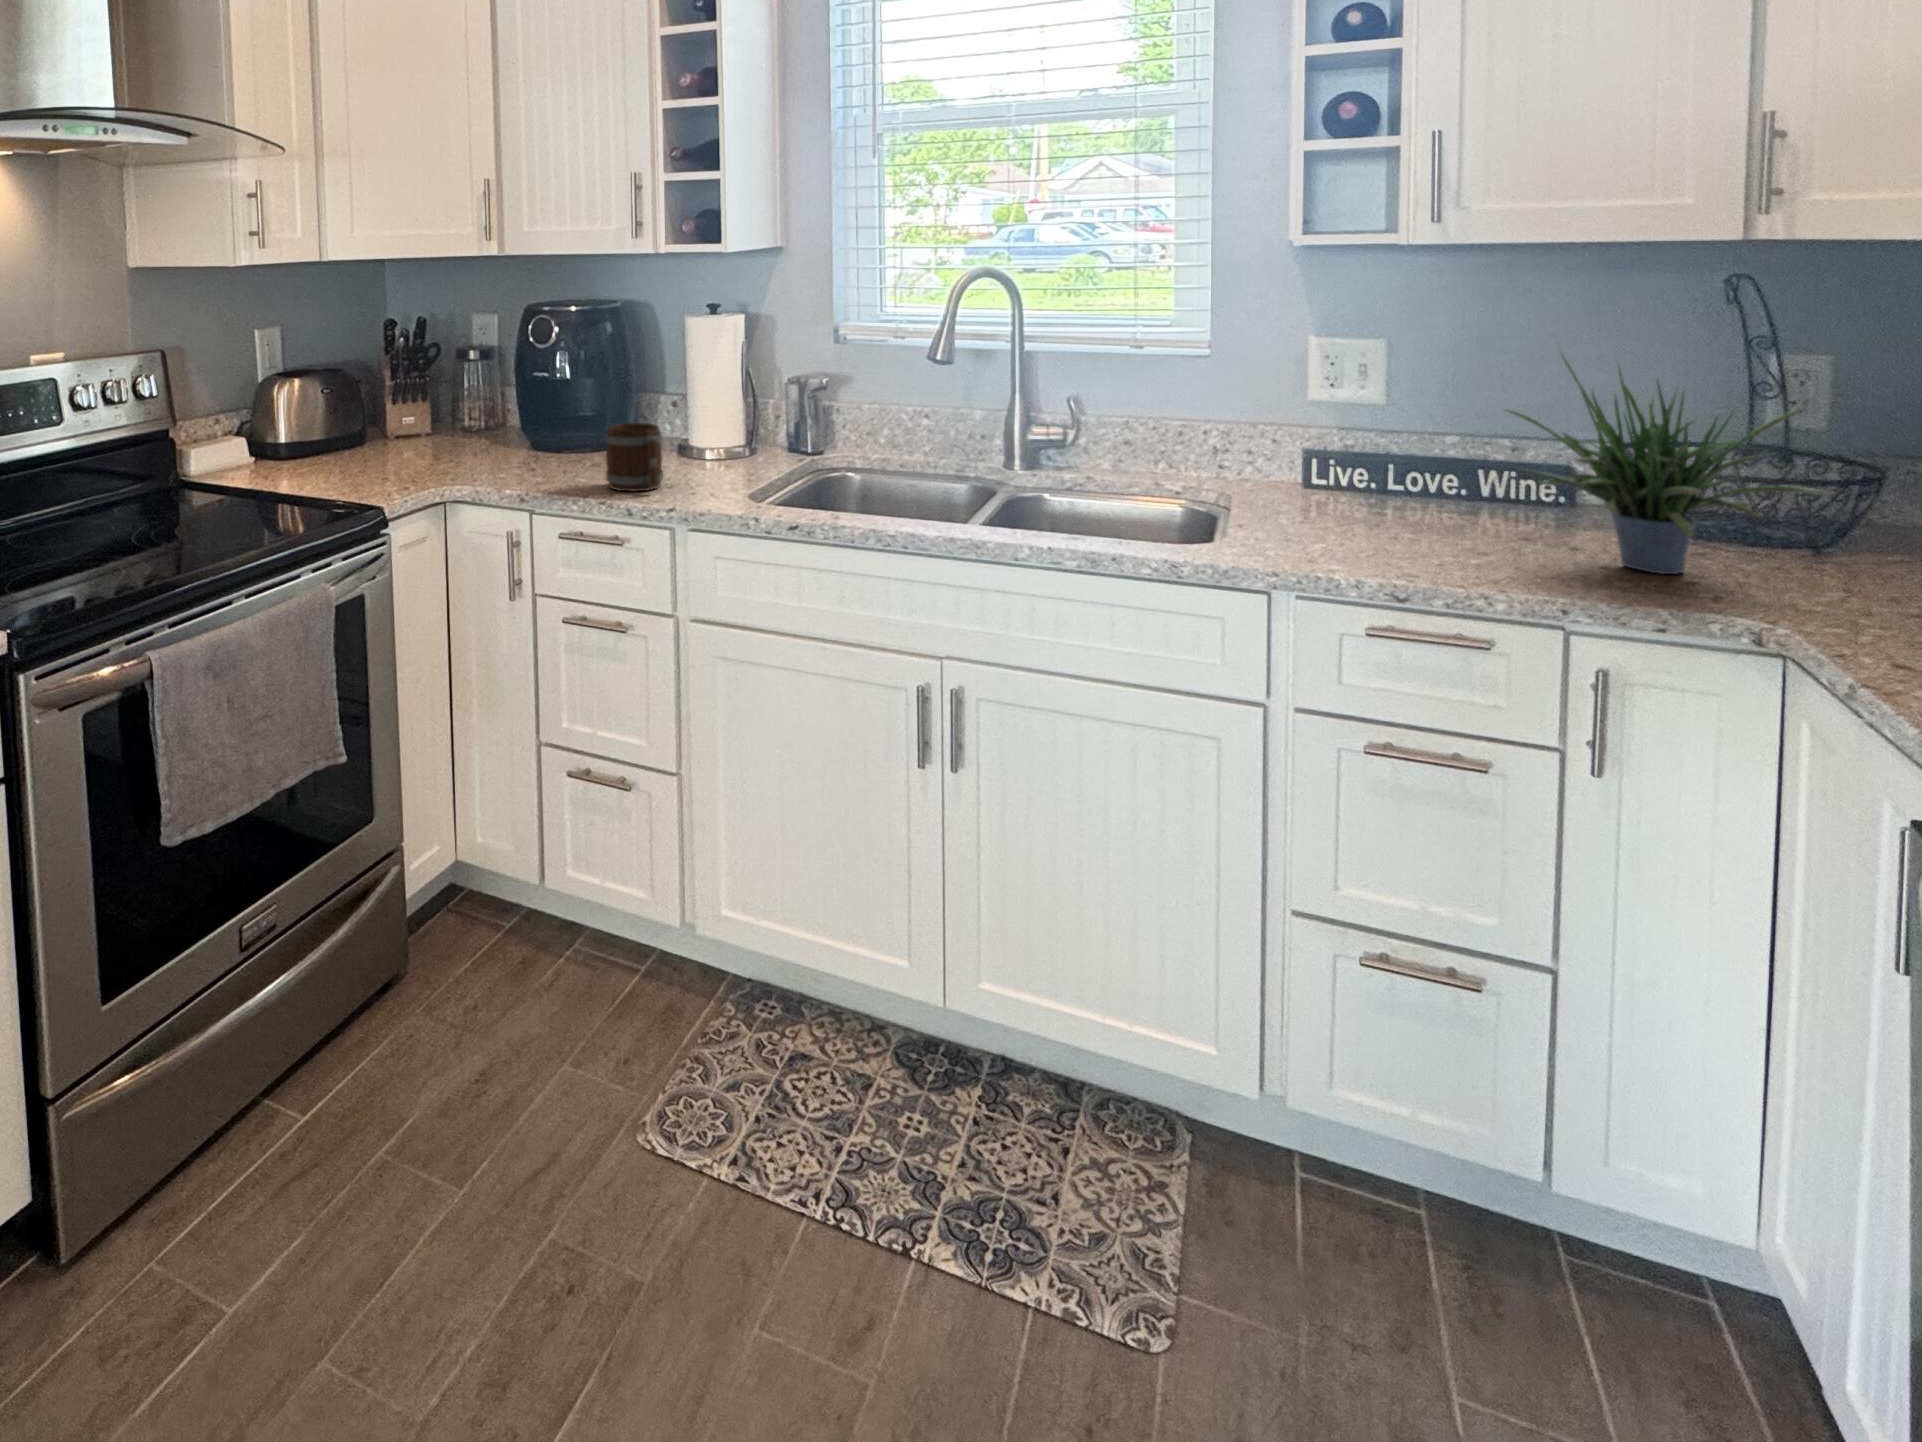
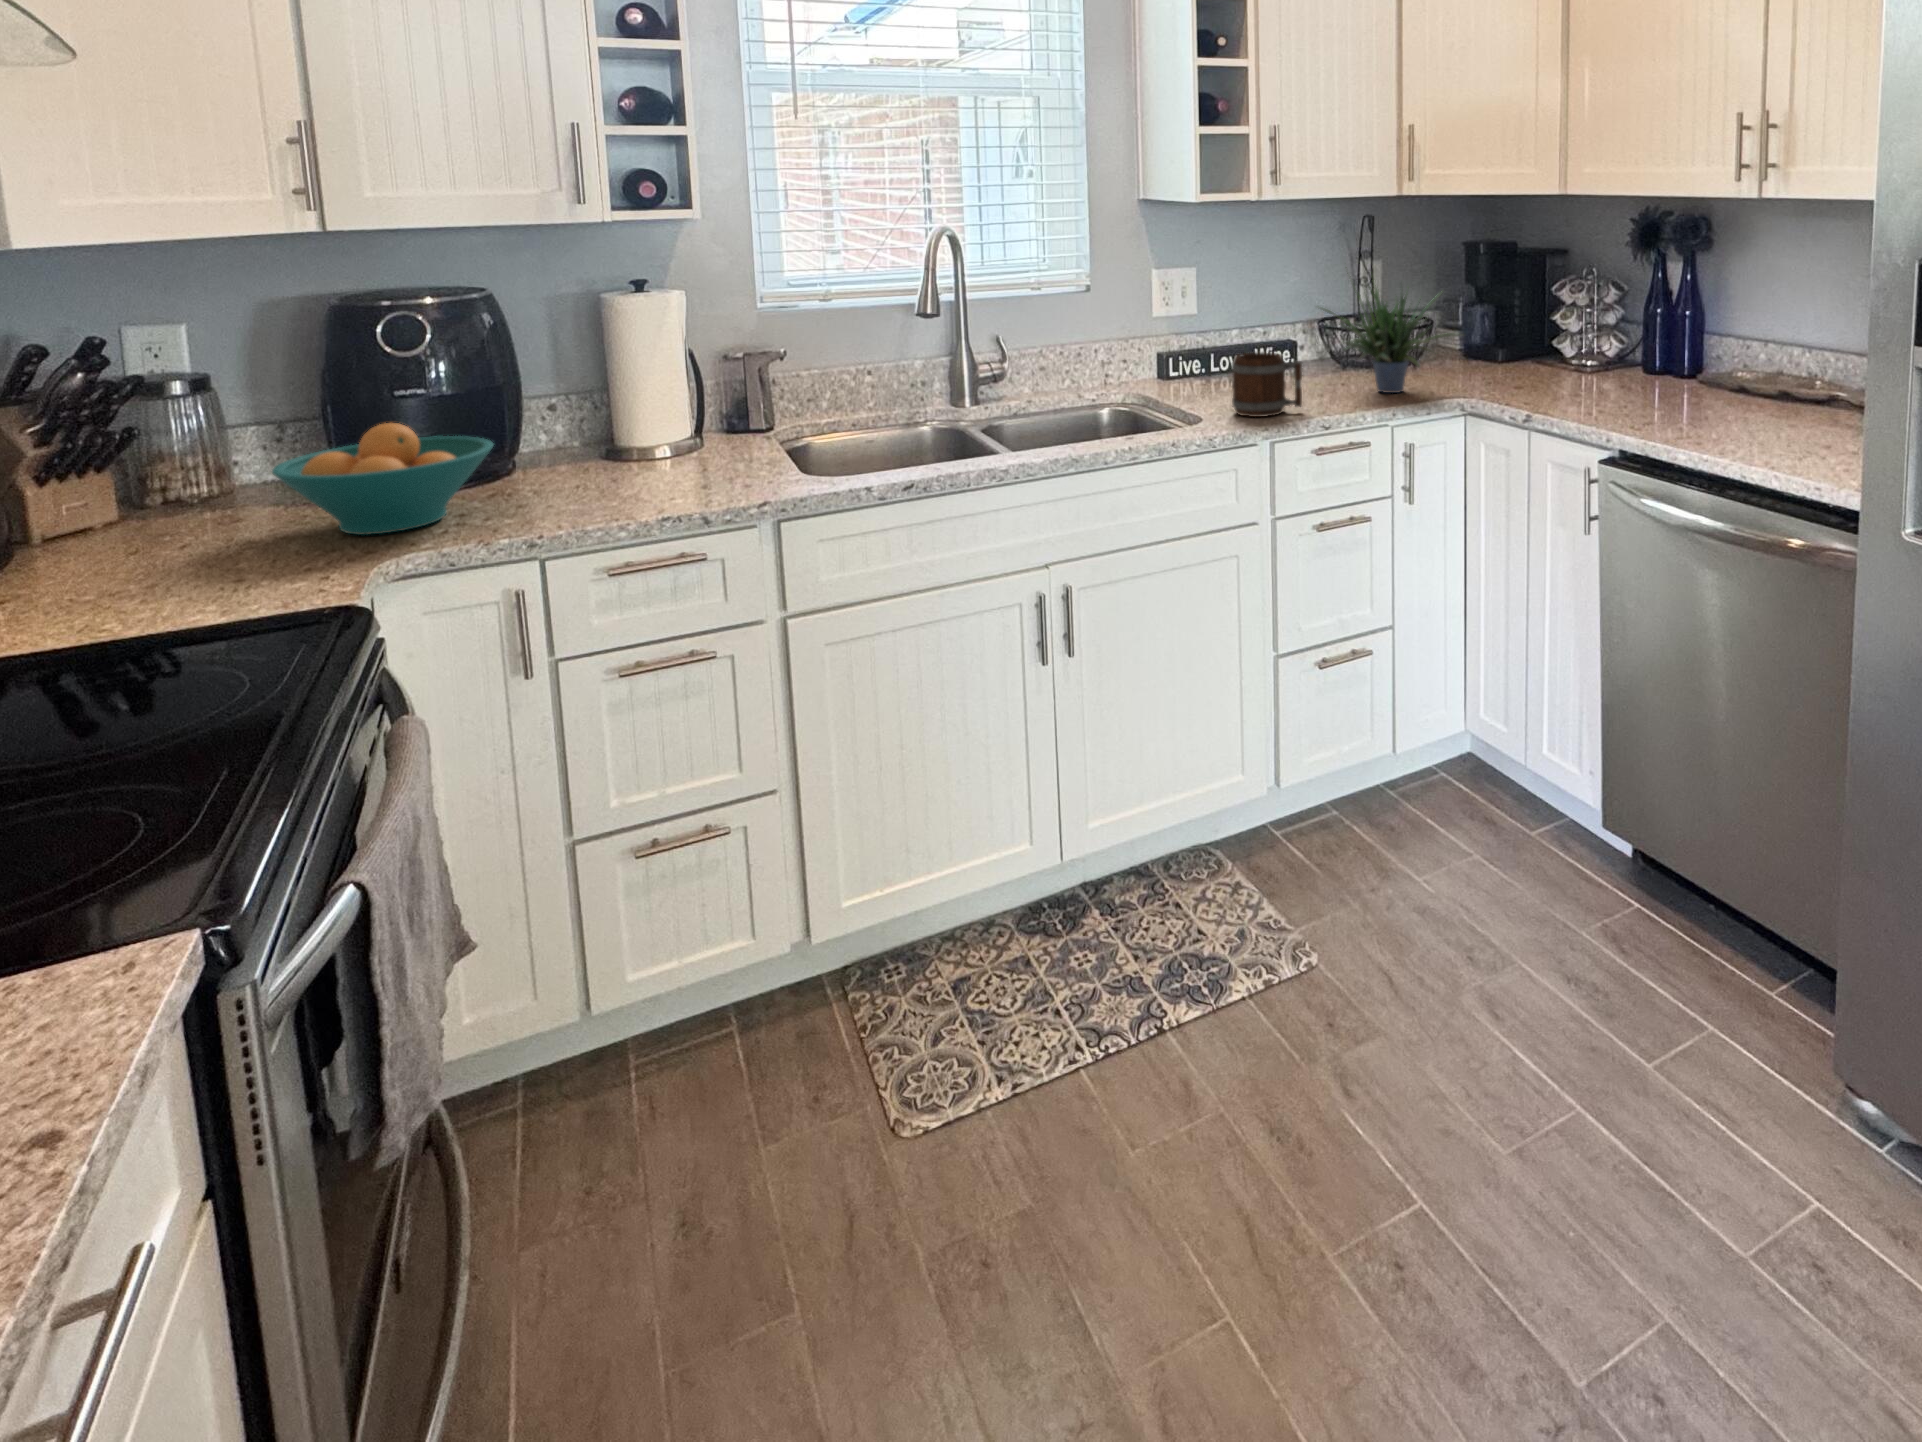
fruit bowl: none [439,406,564,482] -> present [272,423,494,535]
mug: present [605,423,663,491] -> present [1231,352,1302,417]

